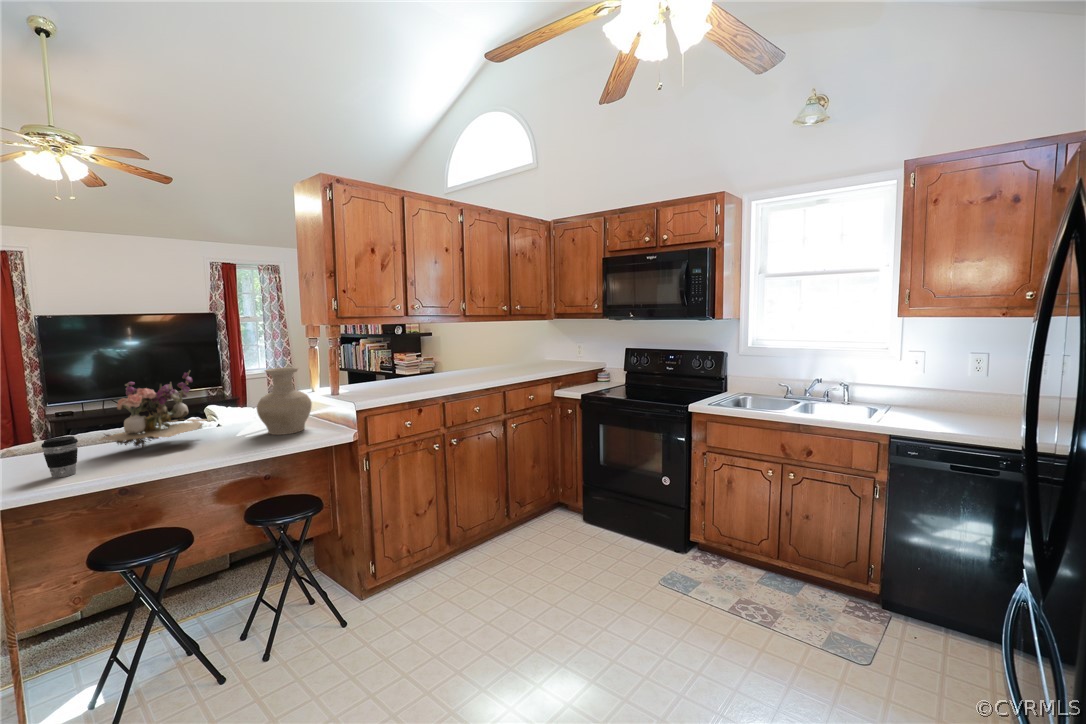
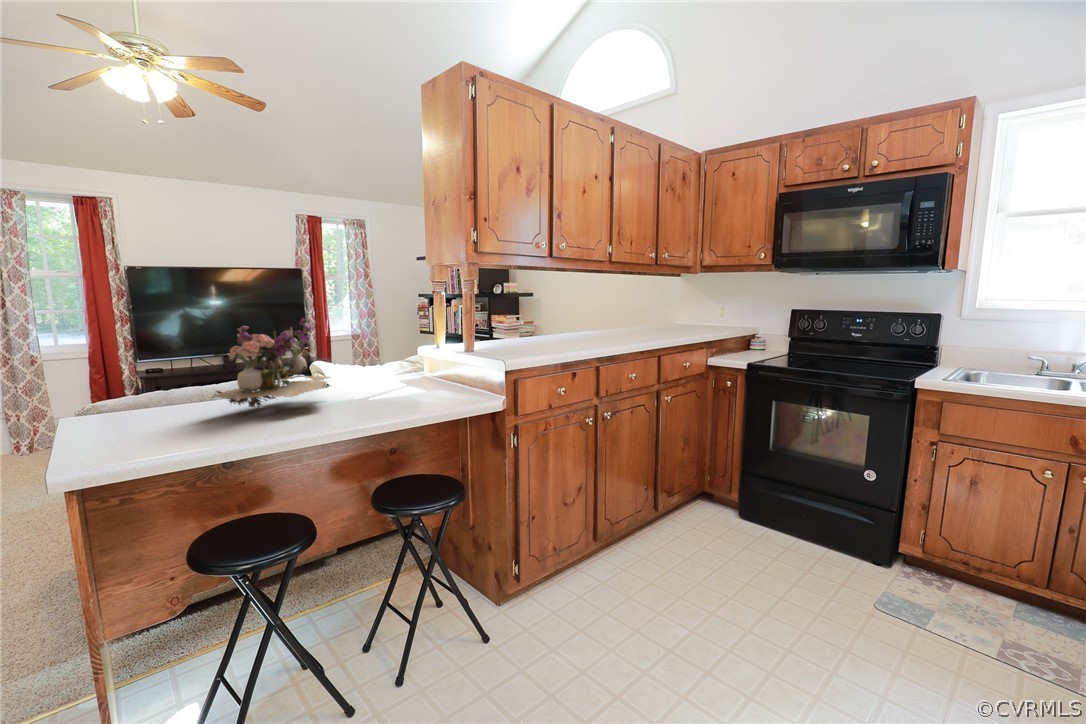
vase: present [257,367,312,435] -> none [388,315,451,399]
coffee cup: present [41,436,78,478] -> none [146,391,190,445]

